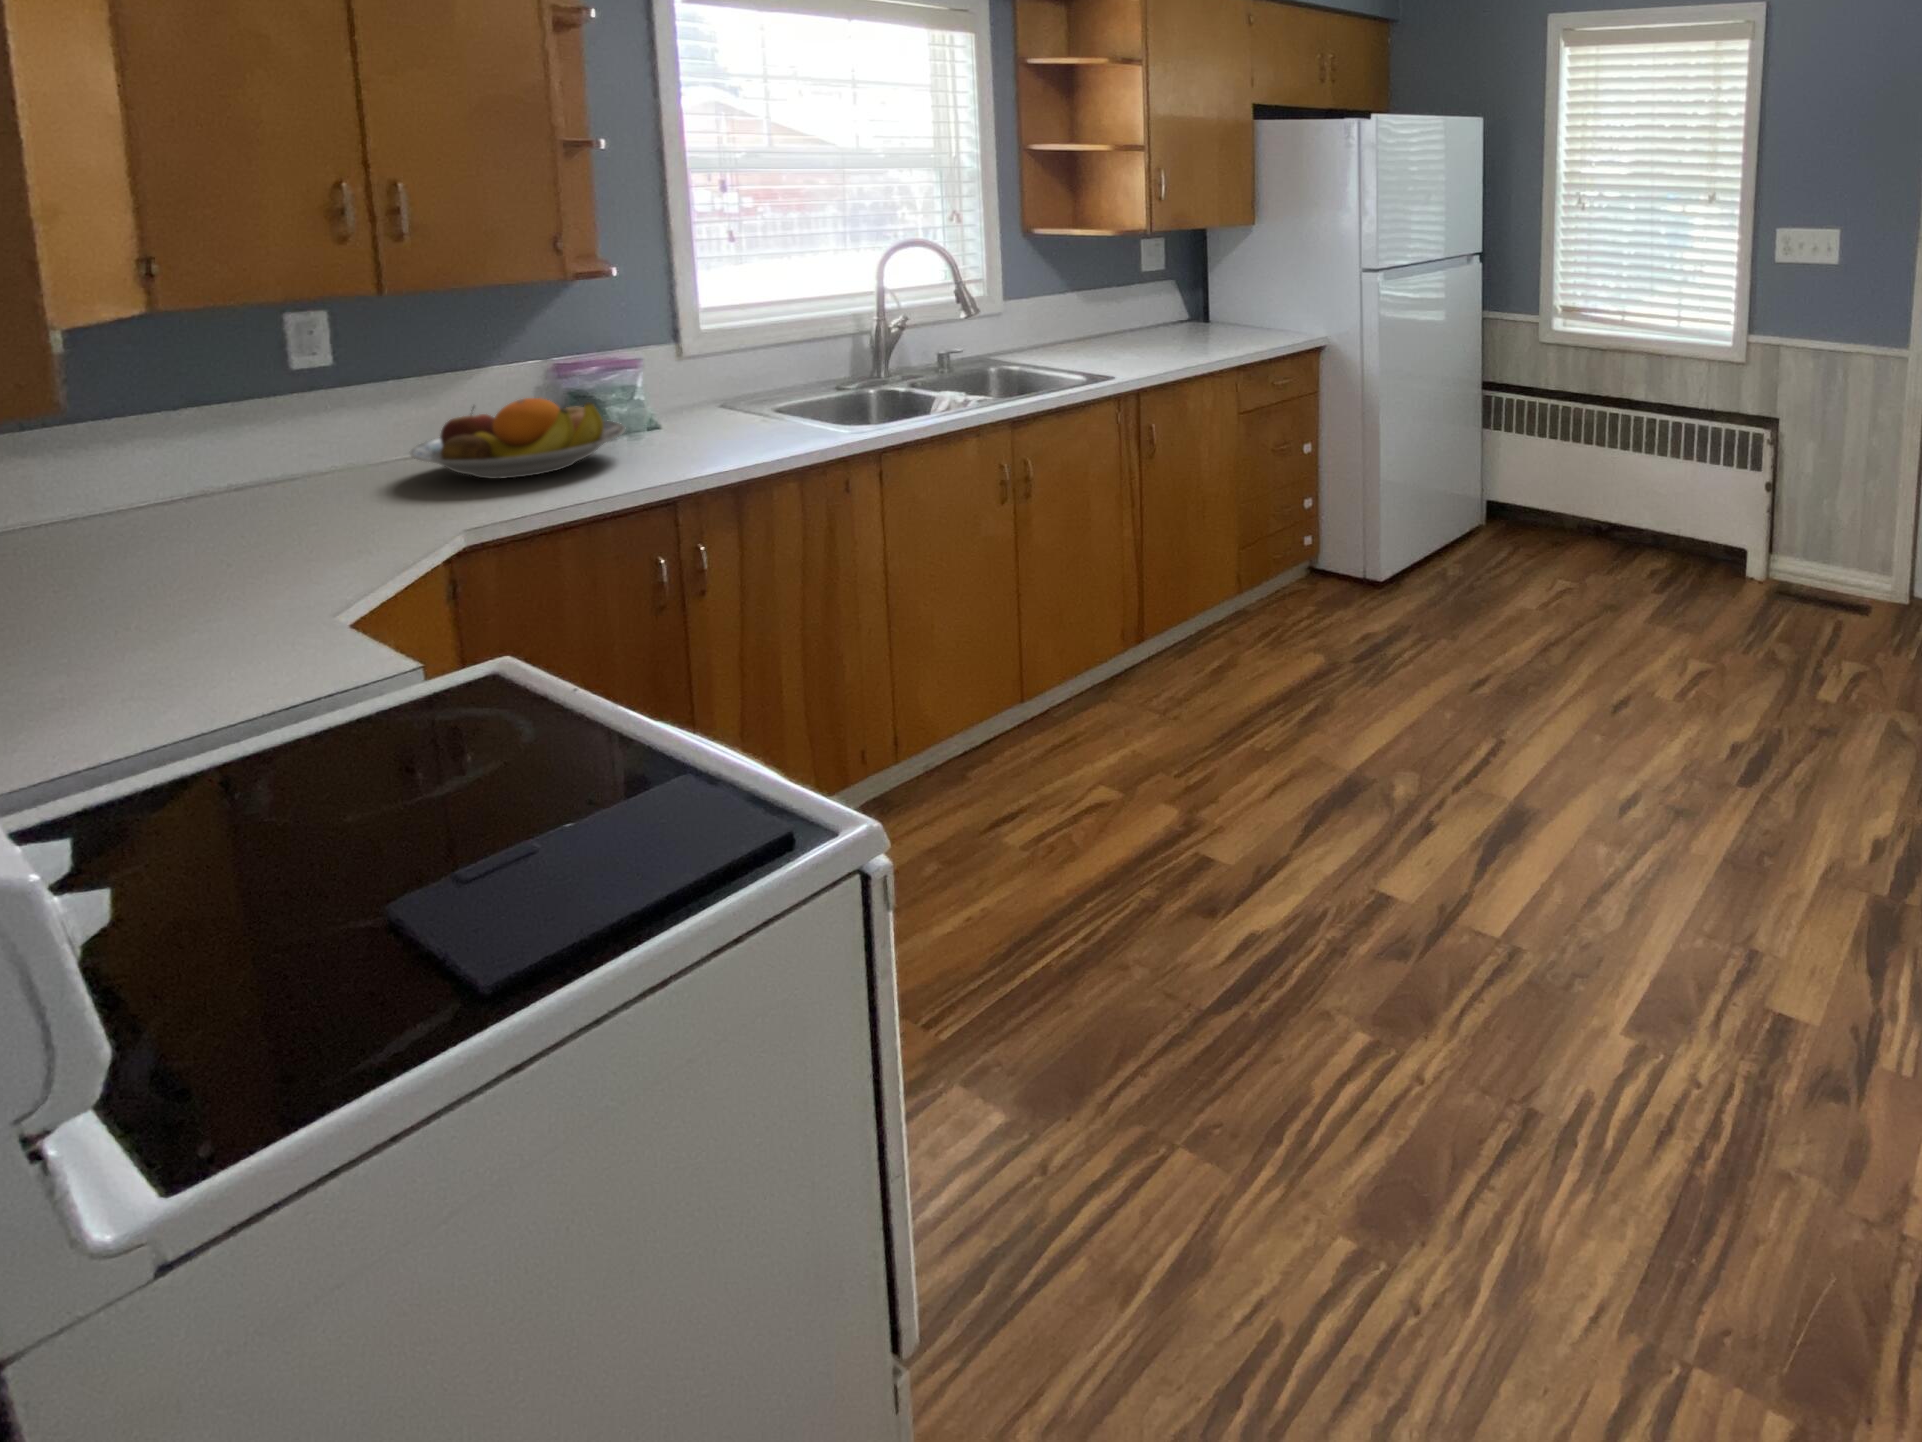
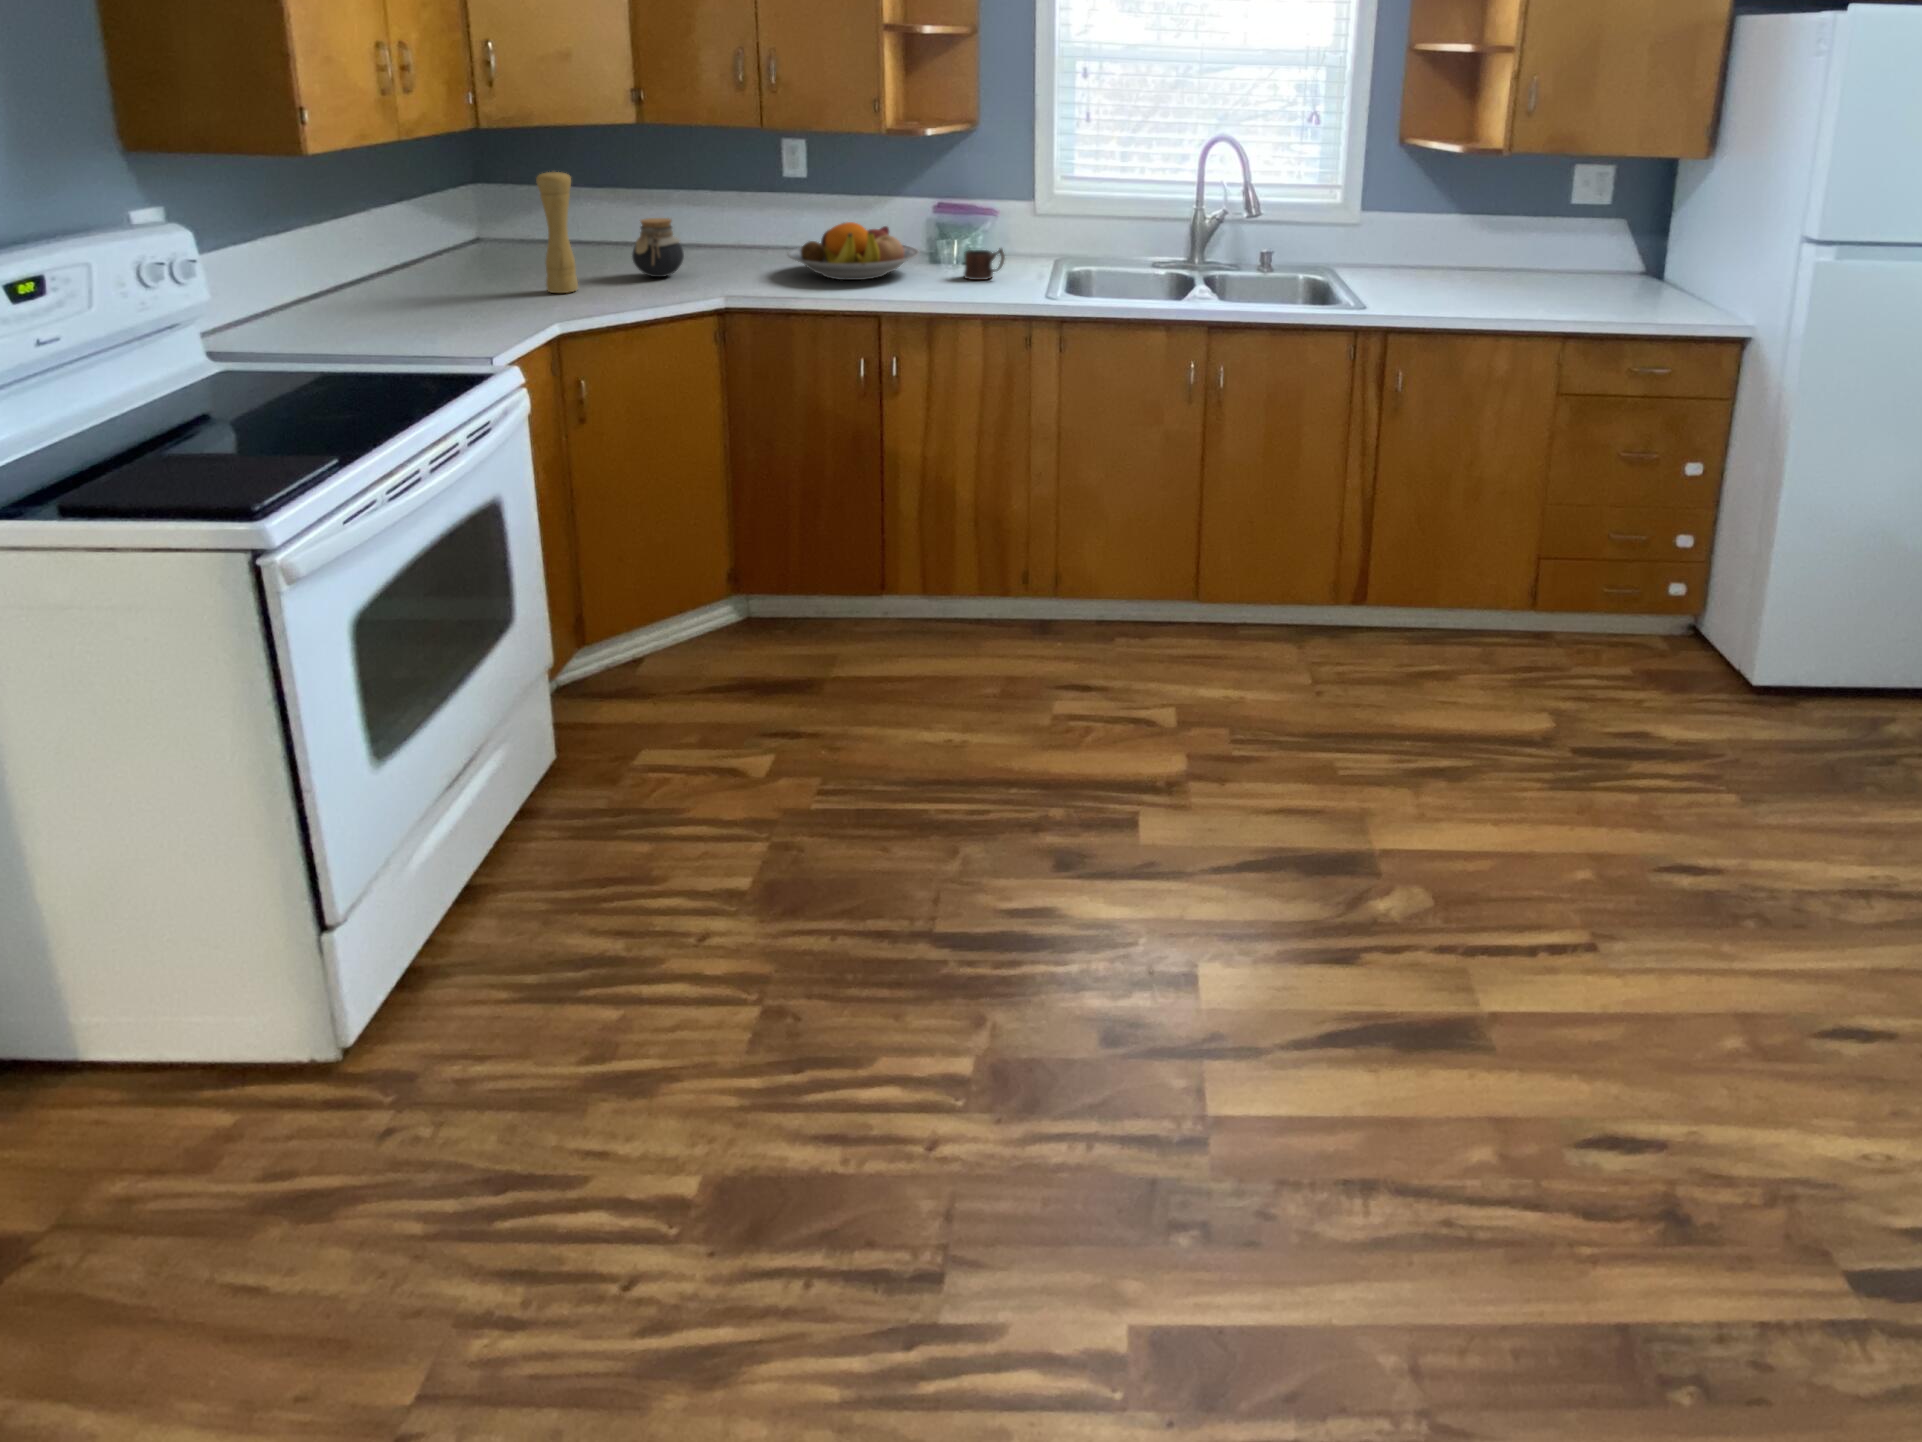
mug: none [675,393,735,439] -> present [964,248,1005,280]
pepper mill: none [20,397,126,609] -> present [536,170,578,293]
jar: none [142,449,253,546] -> present [632,218,684,277]

